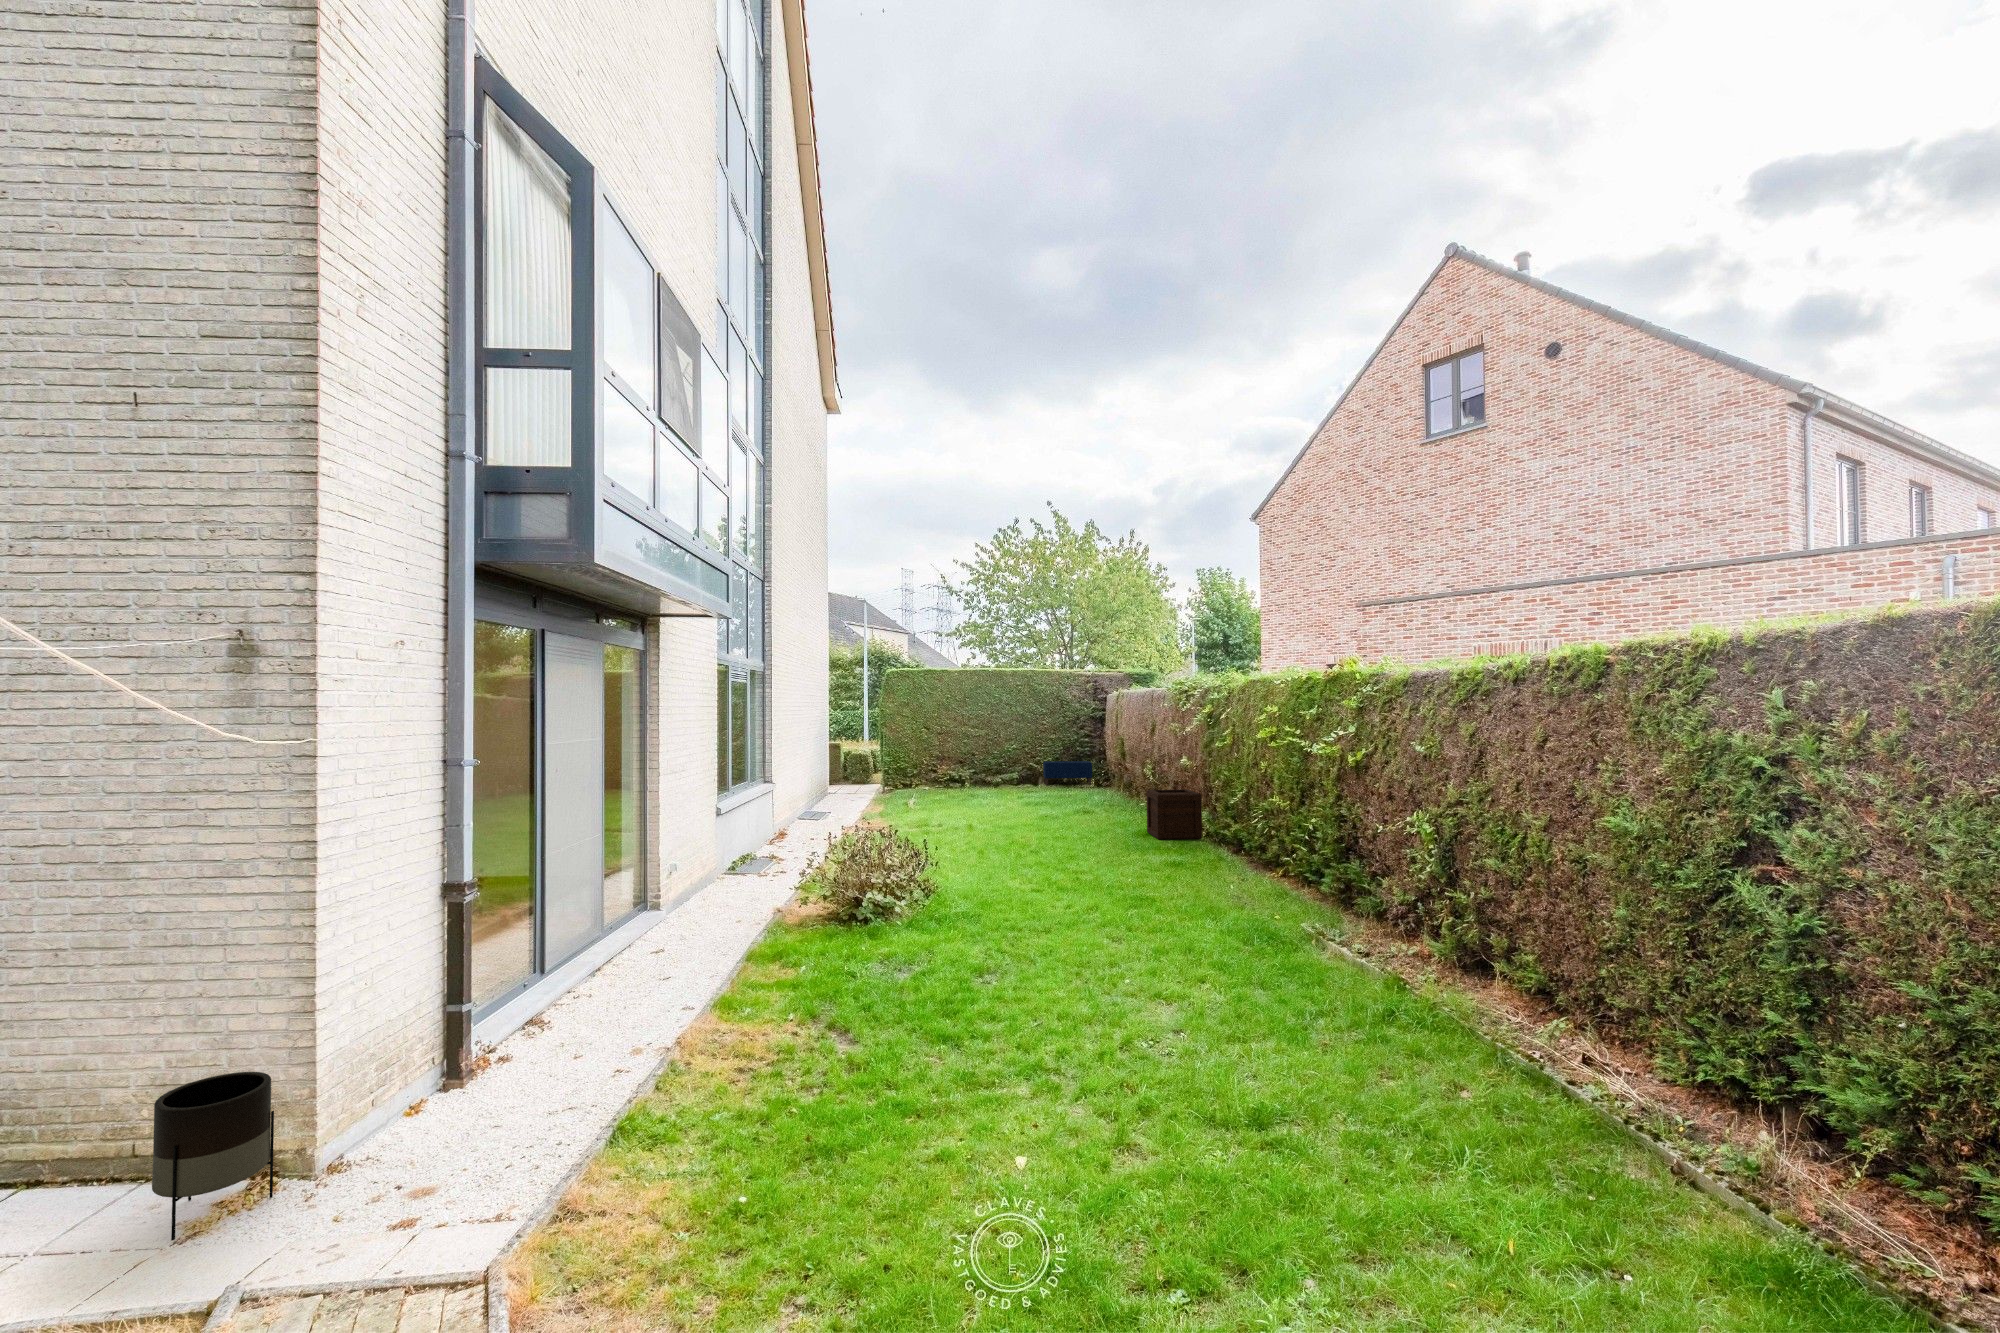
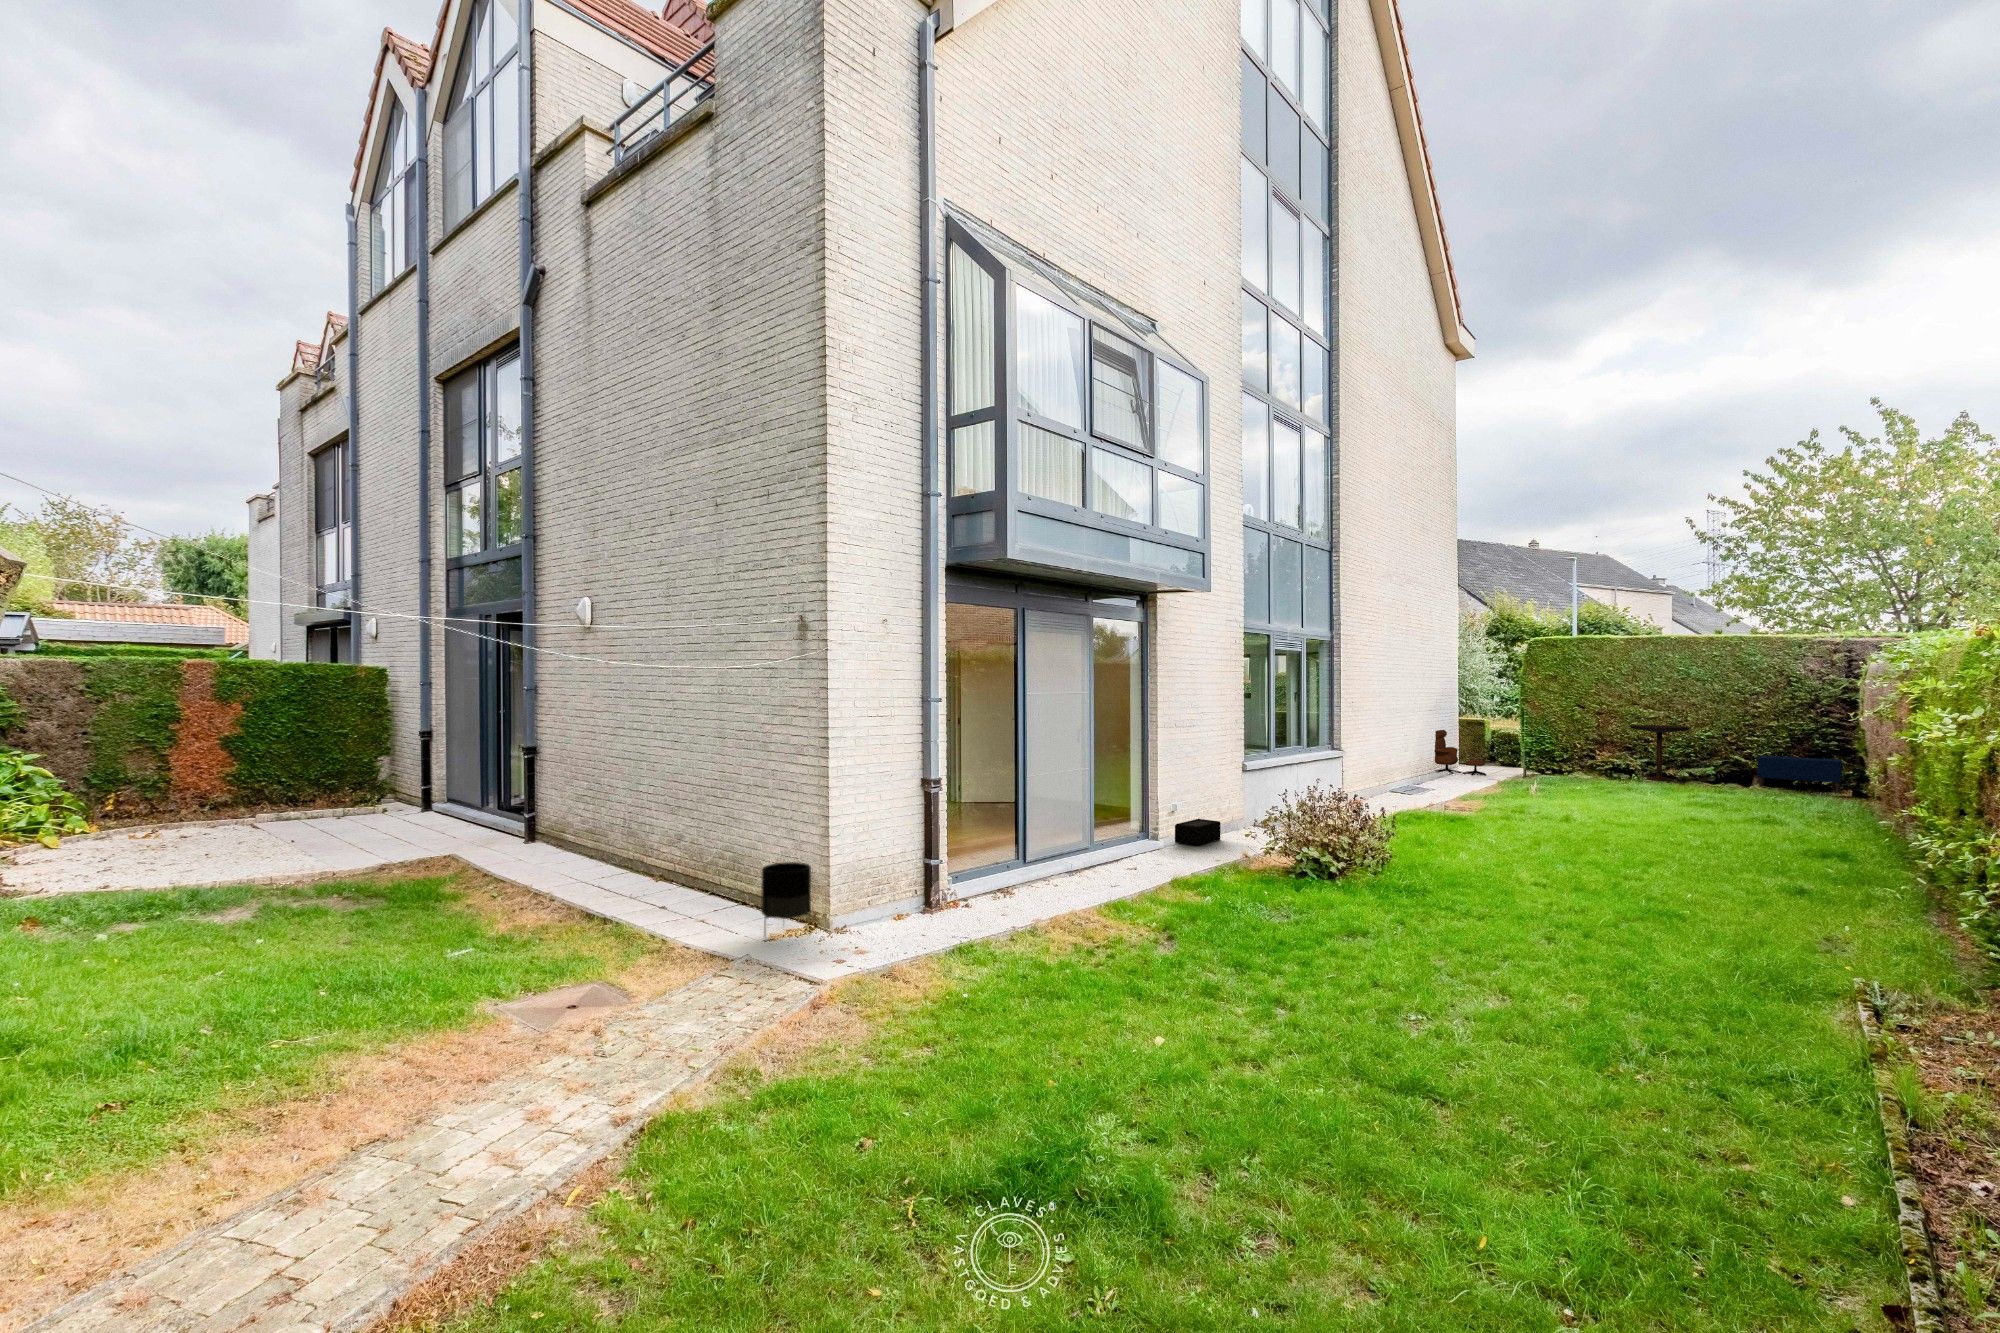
pedestal table: none [963,742,1003,786] -> present [1630,725,1690,781]
lounge chair: none [820,755,866,796] -> present [1434,730,1486,776]
wooden crate: present [1147,789,1202,840] -> none [1825,795,1914,871]
woven basket: none [676,876,721,909] -> present [1175,819,1220,846]

